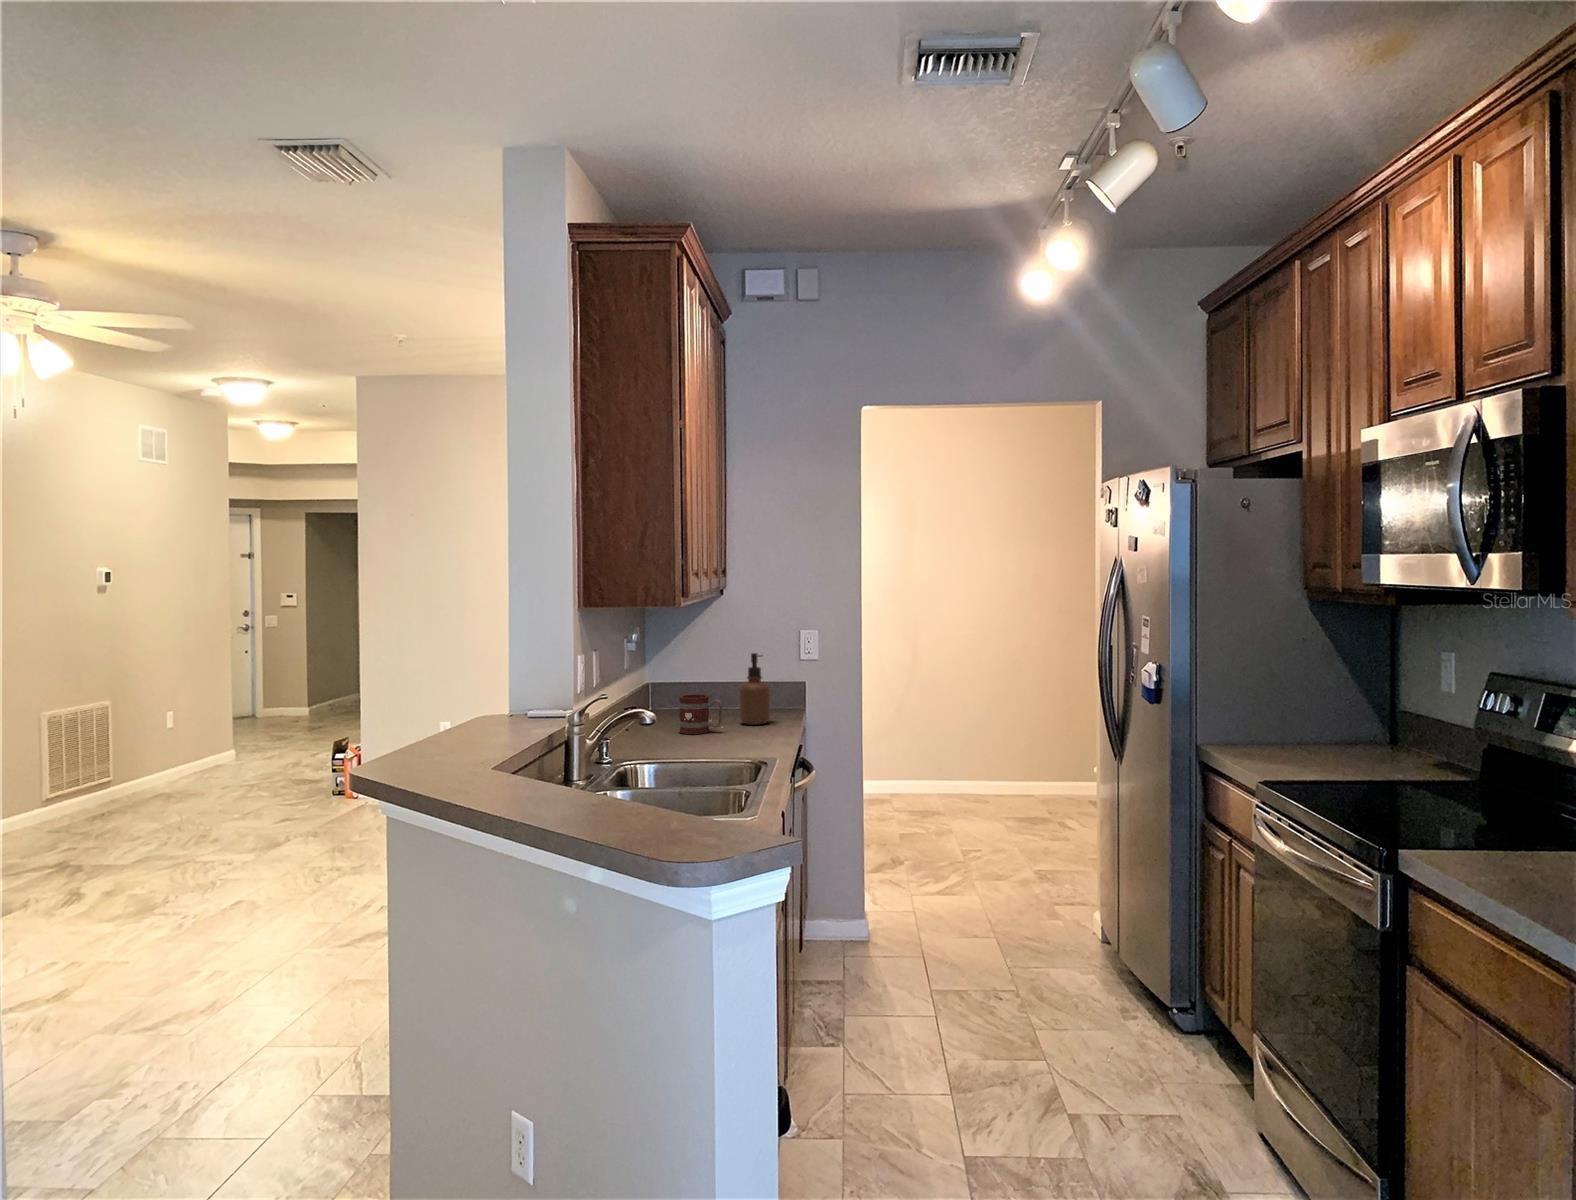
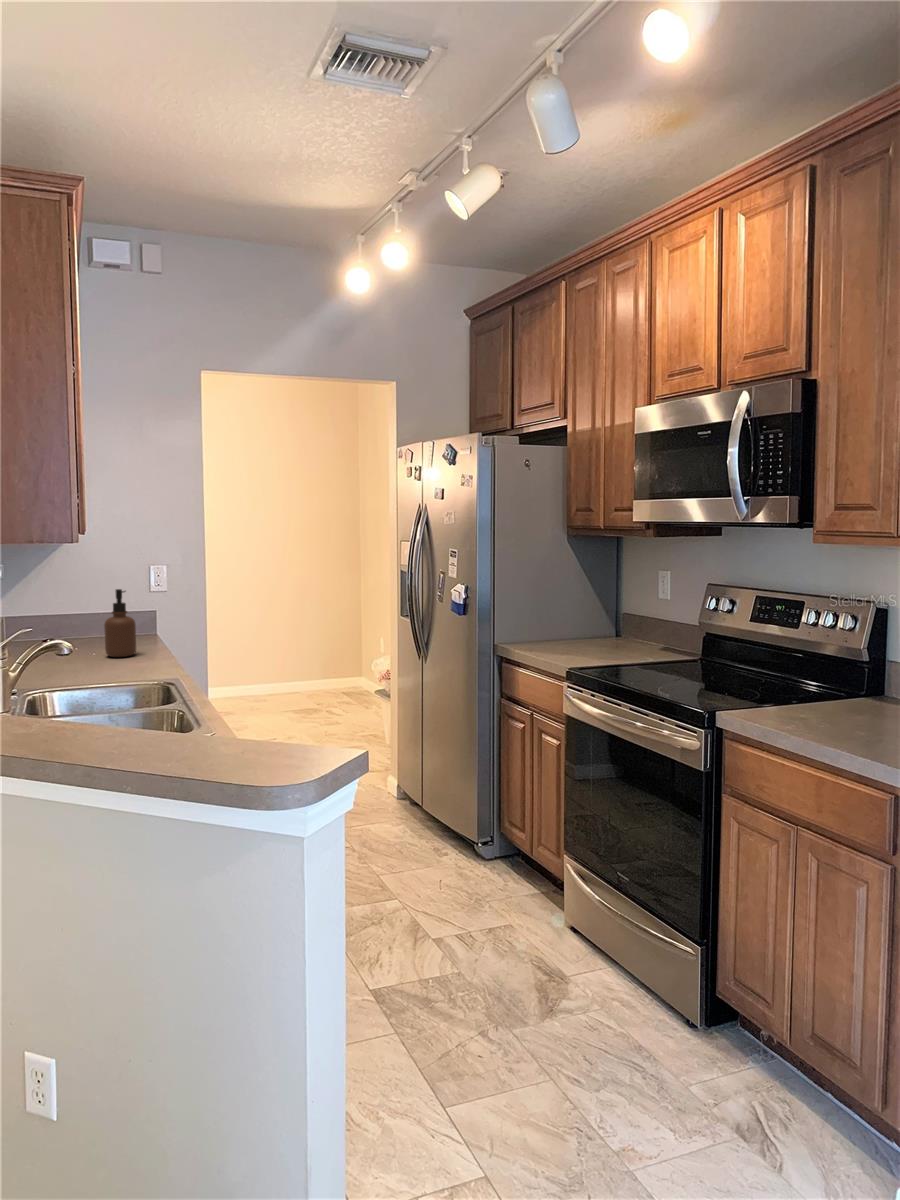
mug: present [679,694,723,734] -> none [48,631,96,671]

